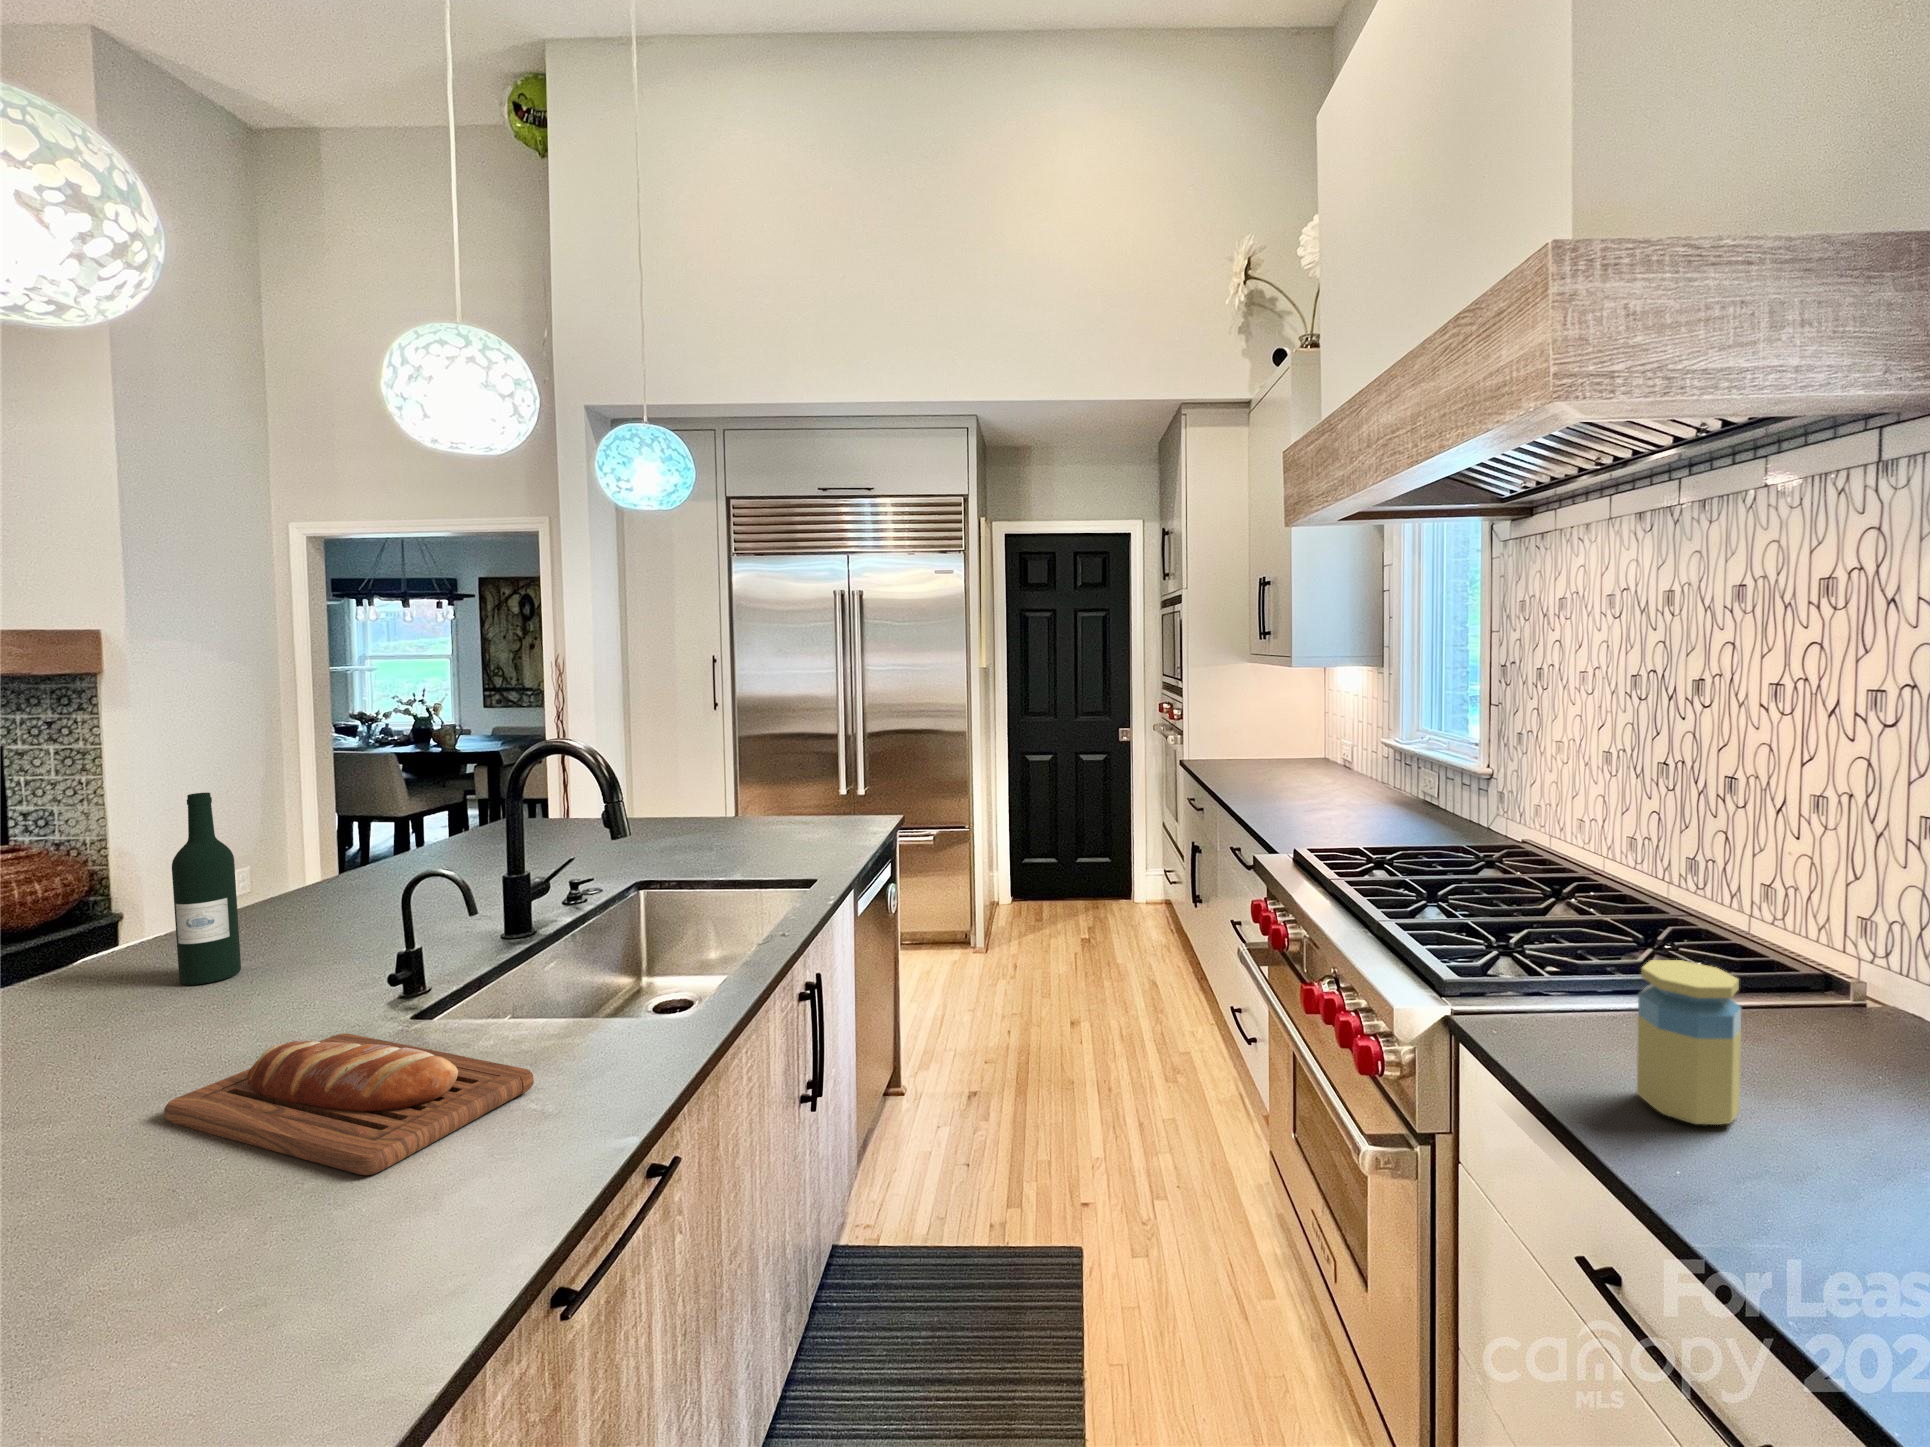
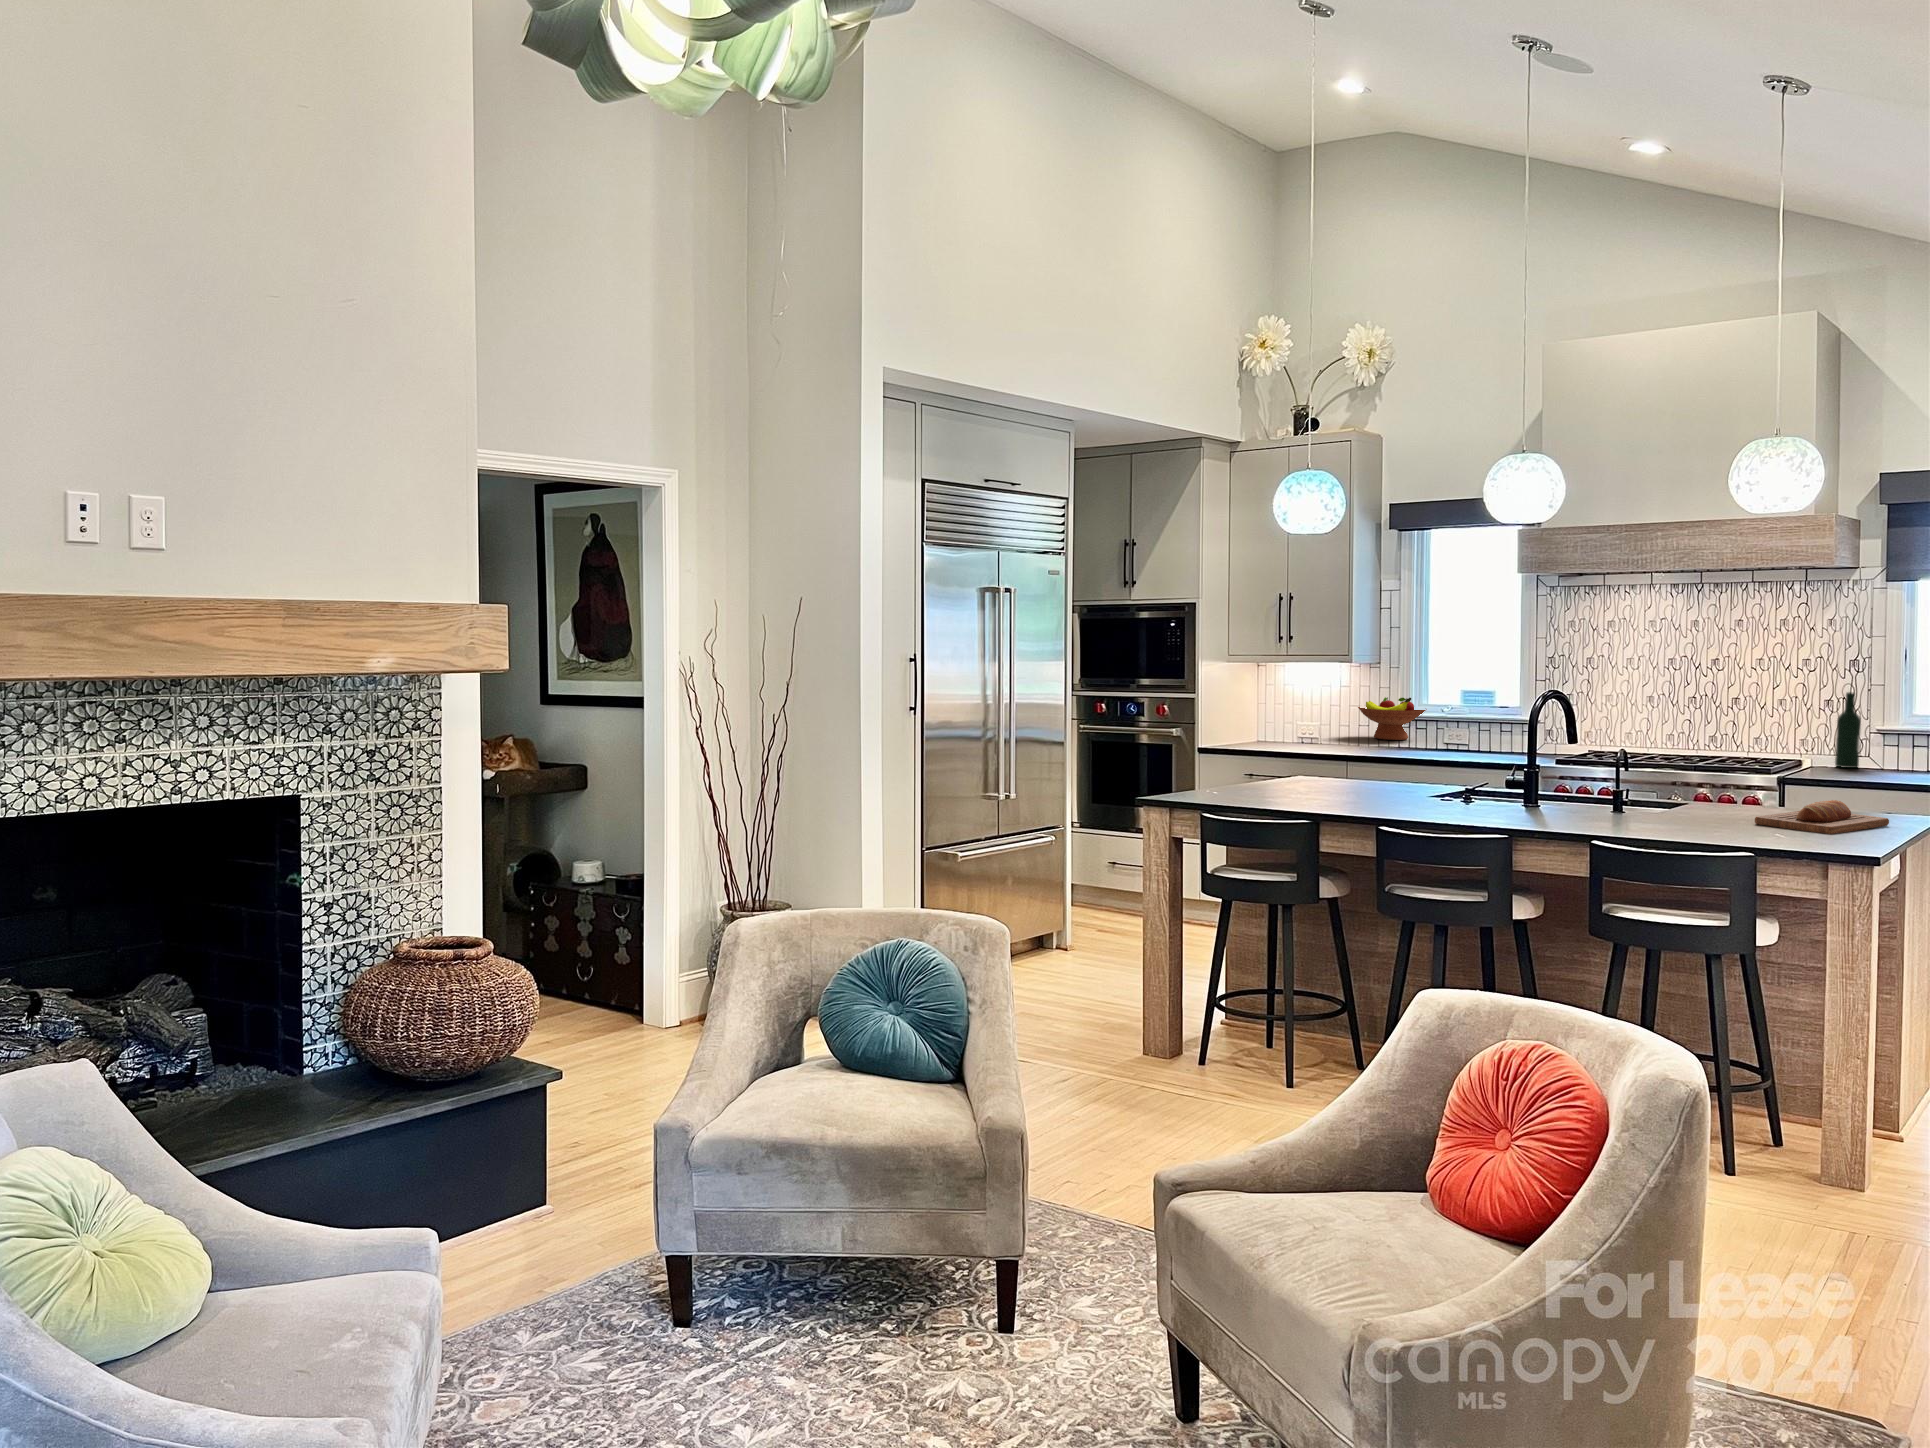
fruit bowl: none [1280,732,1387,802] -> present [1358,697,1427,740]
wine bottle: present [172,793,241,985] -> present [1835,692,1861,768]
jar: present [1637,960,1741,1125] -> none [1865,737,1896,778]

